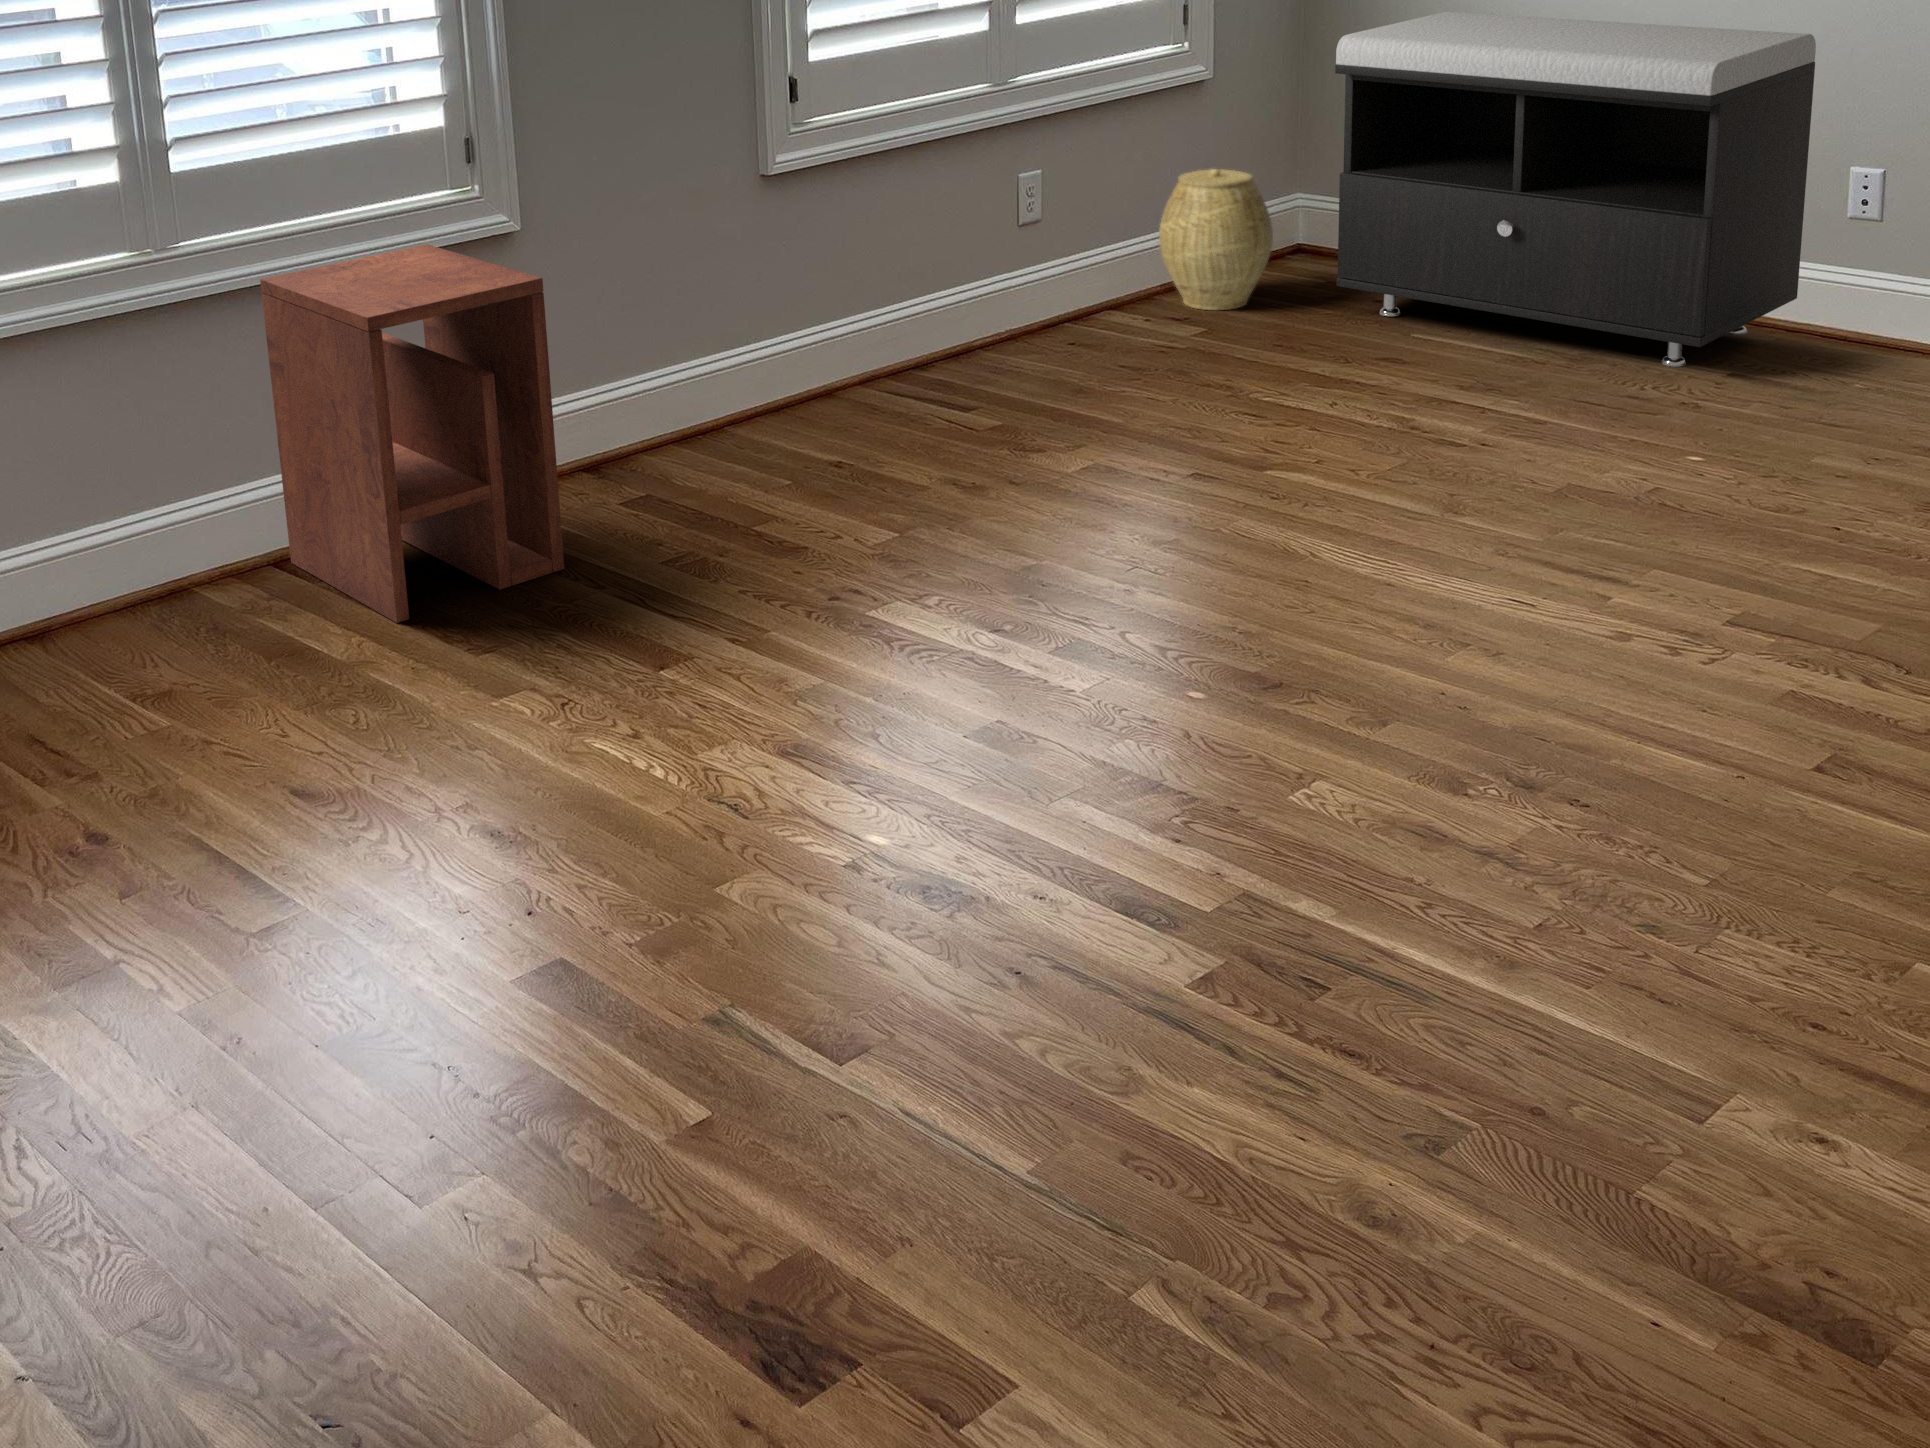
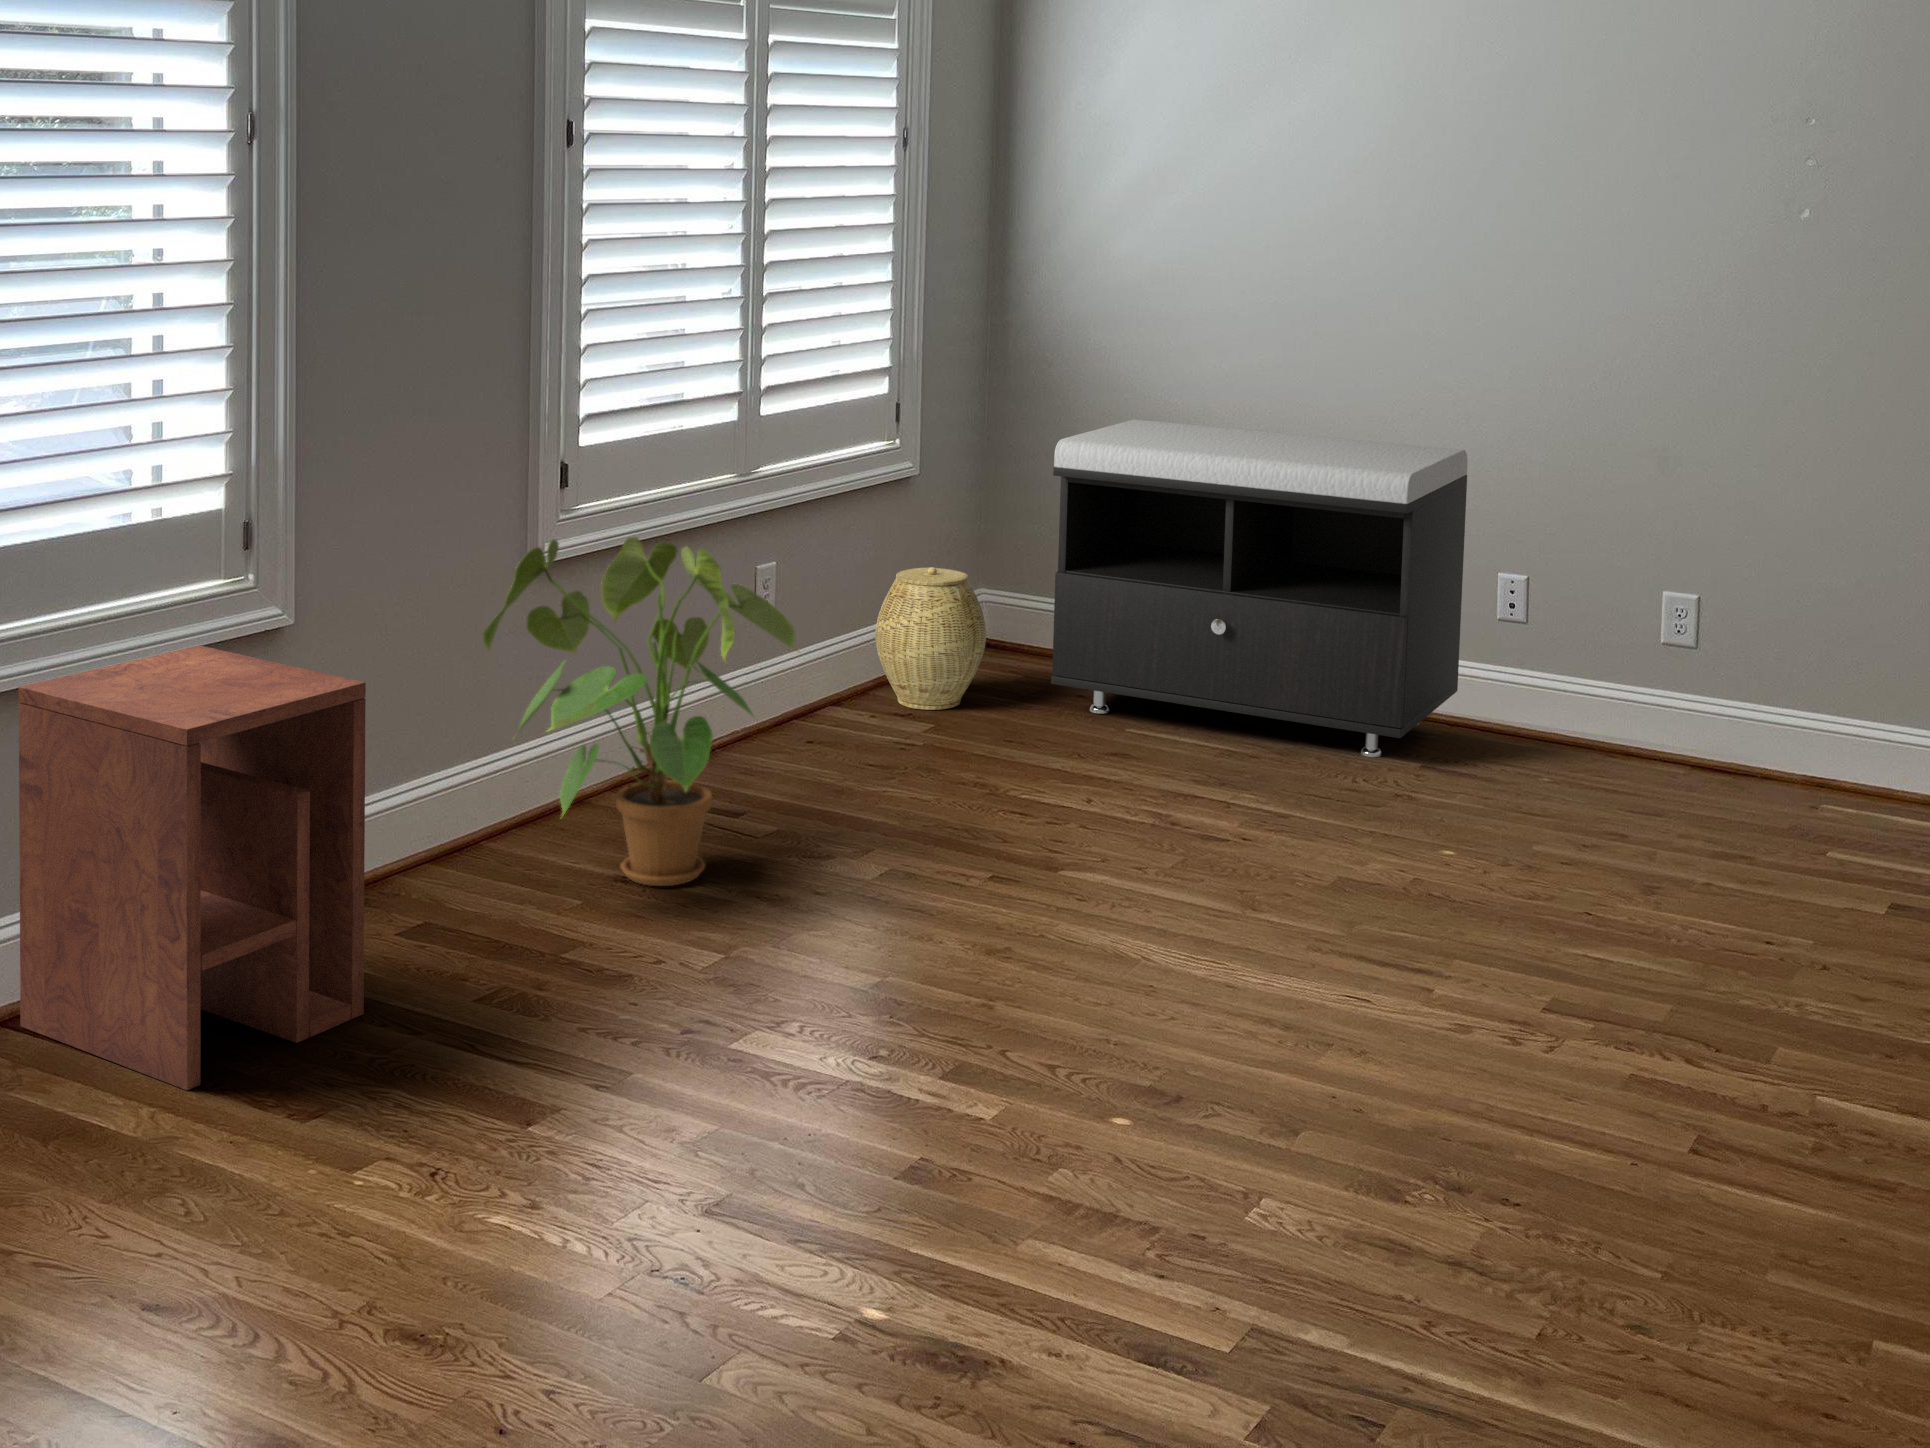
house plant: none [712,142,1024,470] -> present [483,537,801,886]

